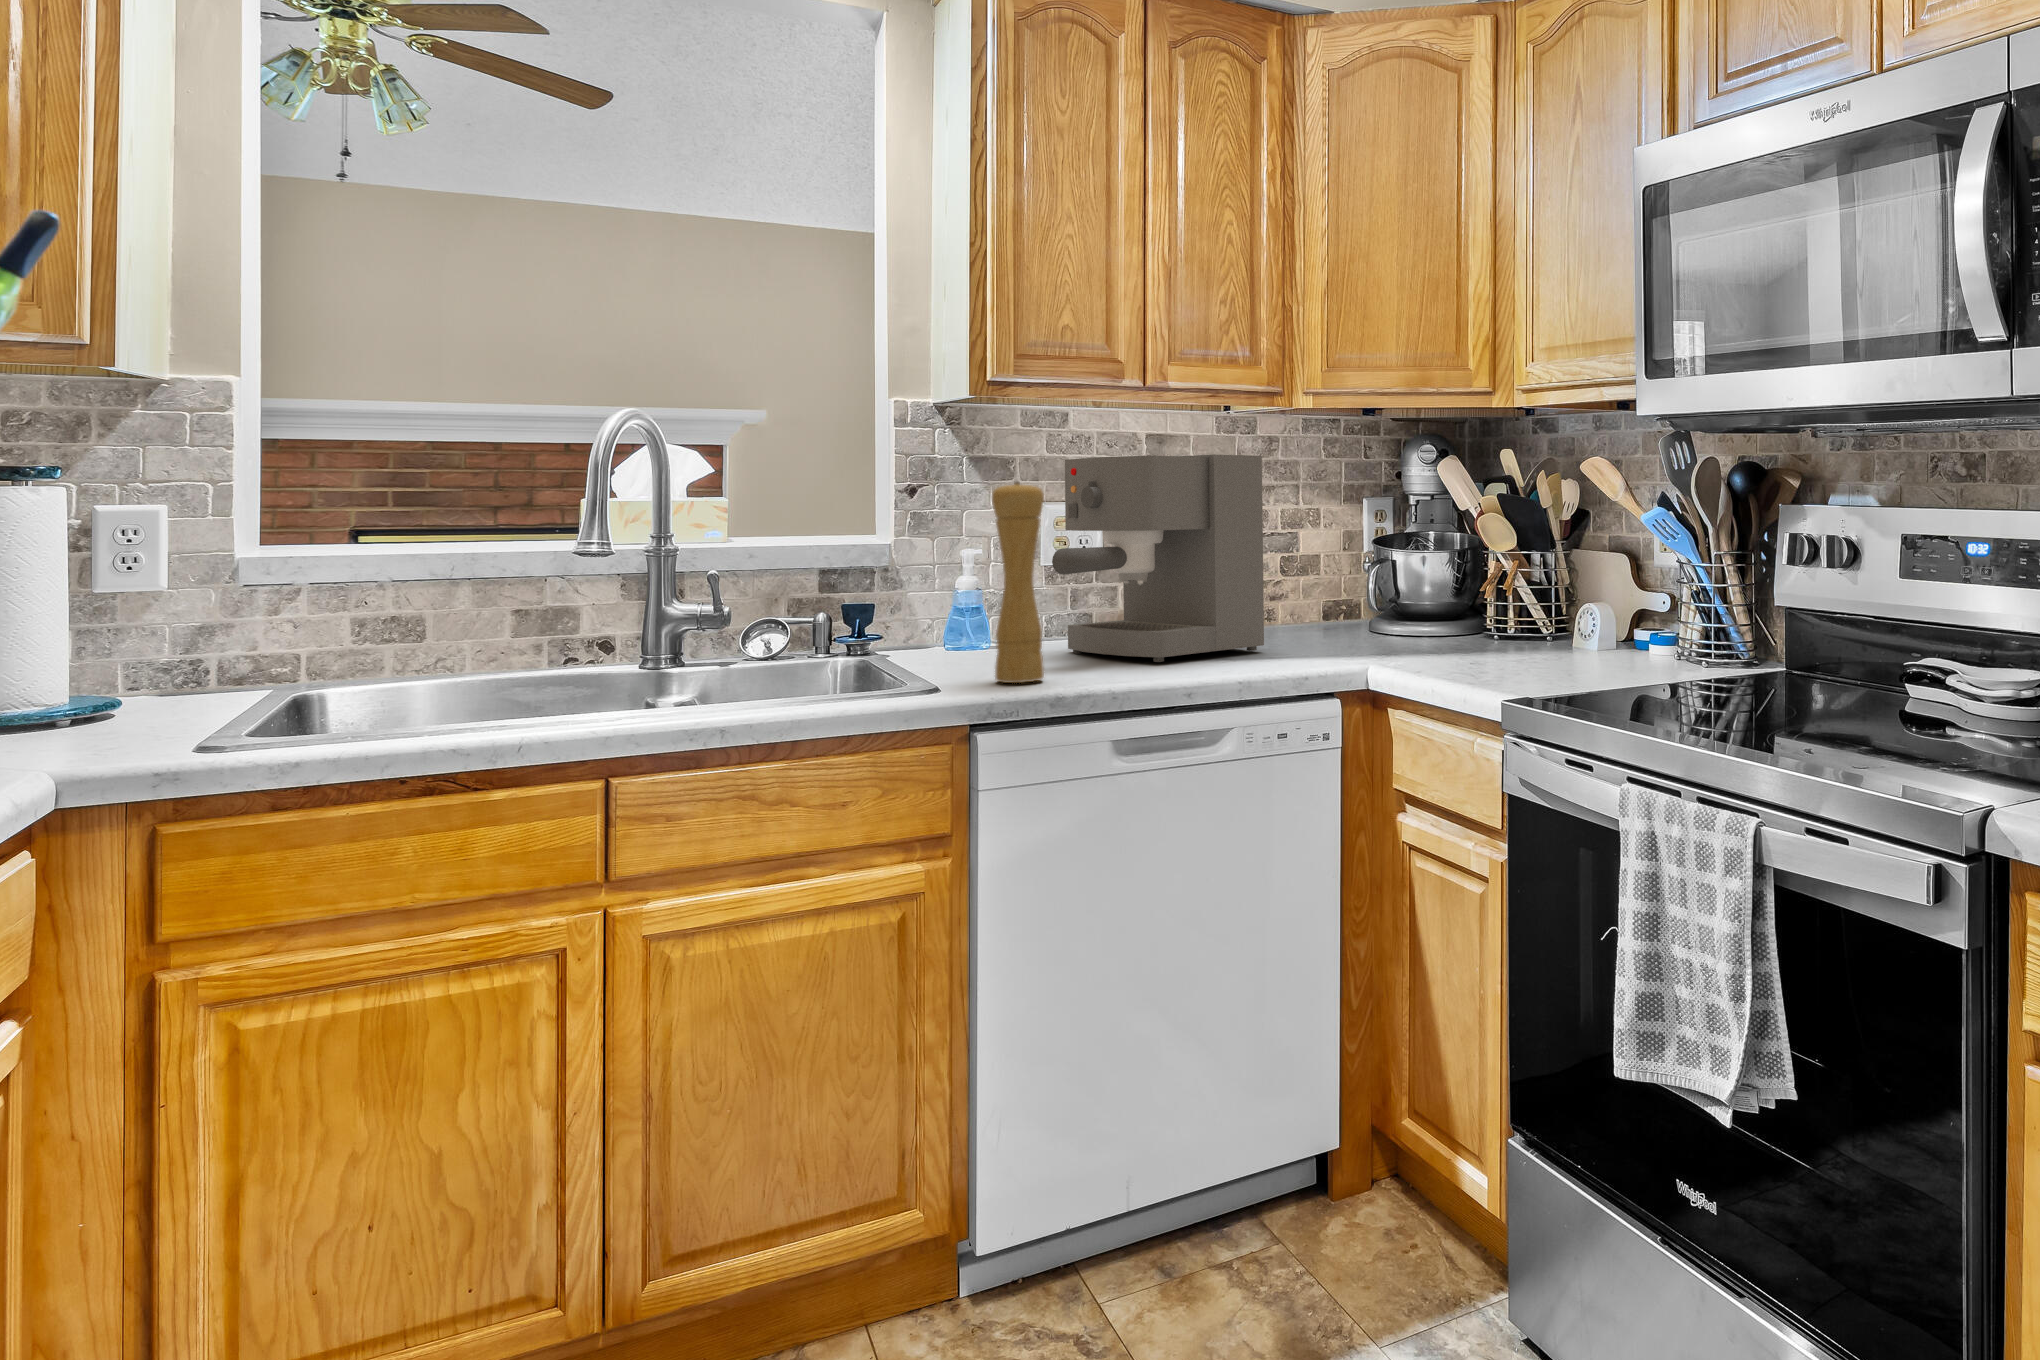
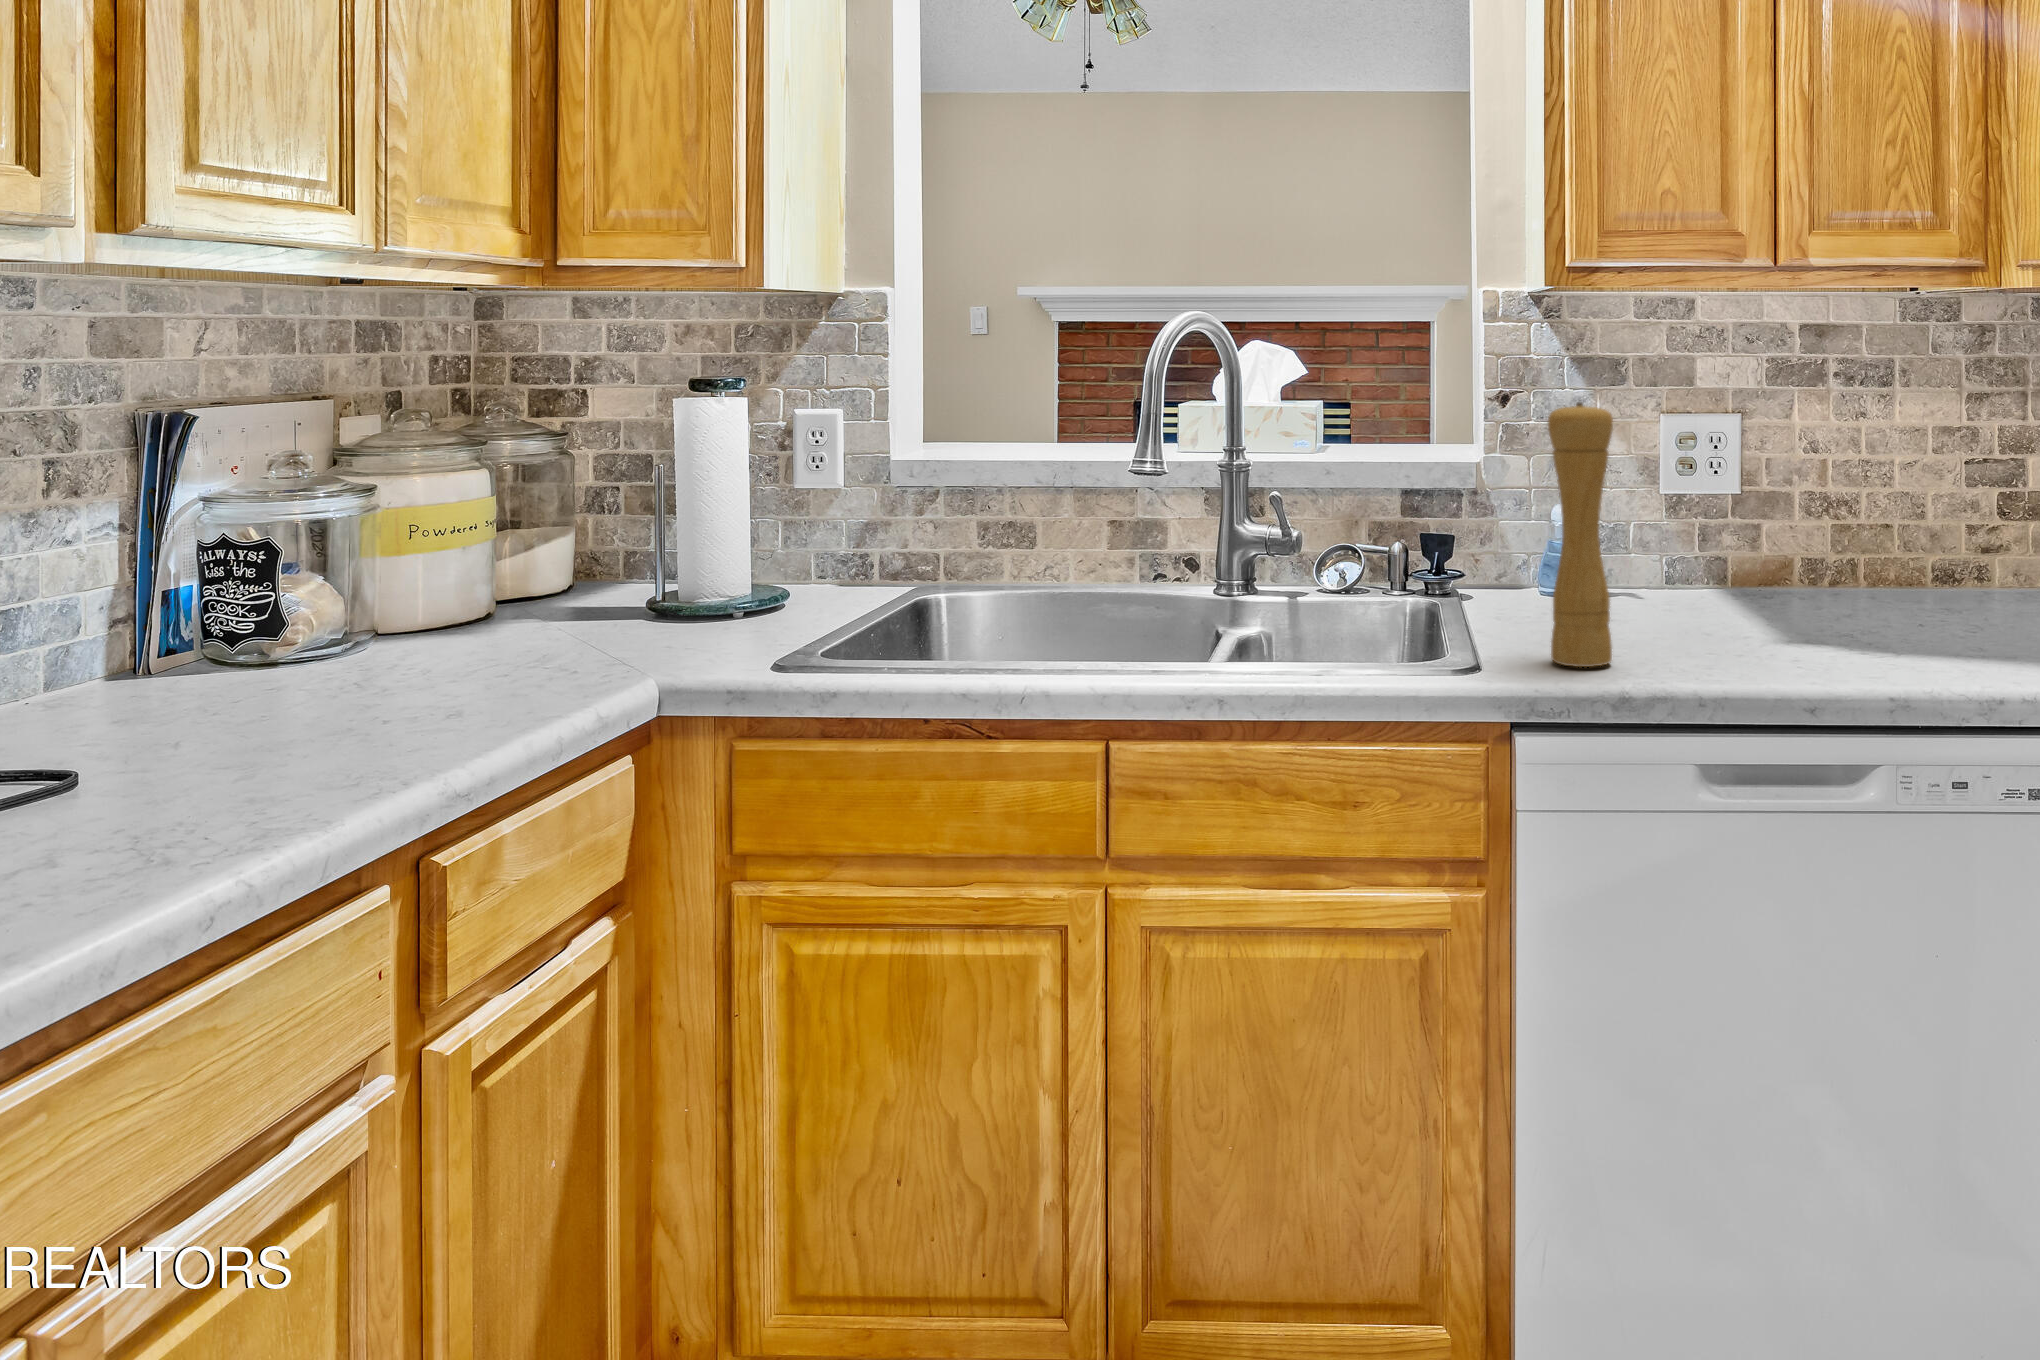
coffee maker: present [1052,454,1264,662] -> none [1639,359,1948,647]

